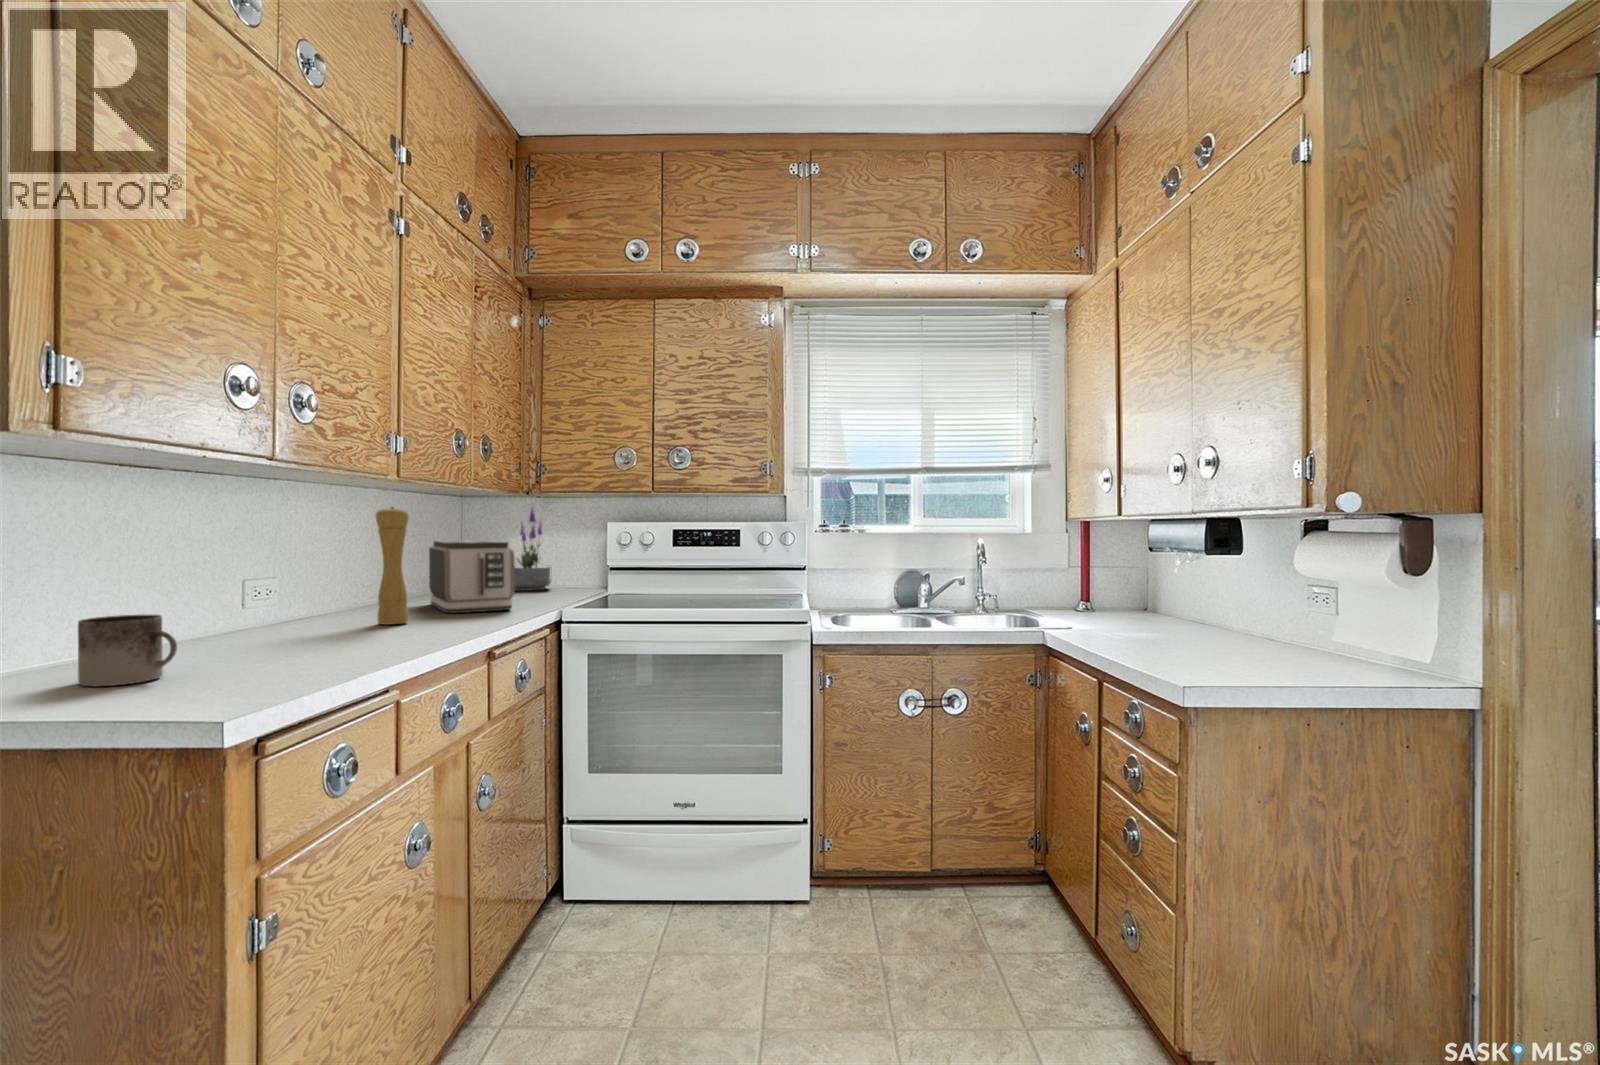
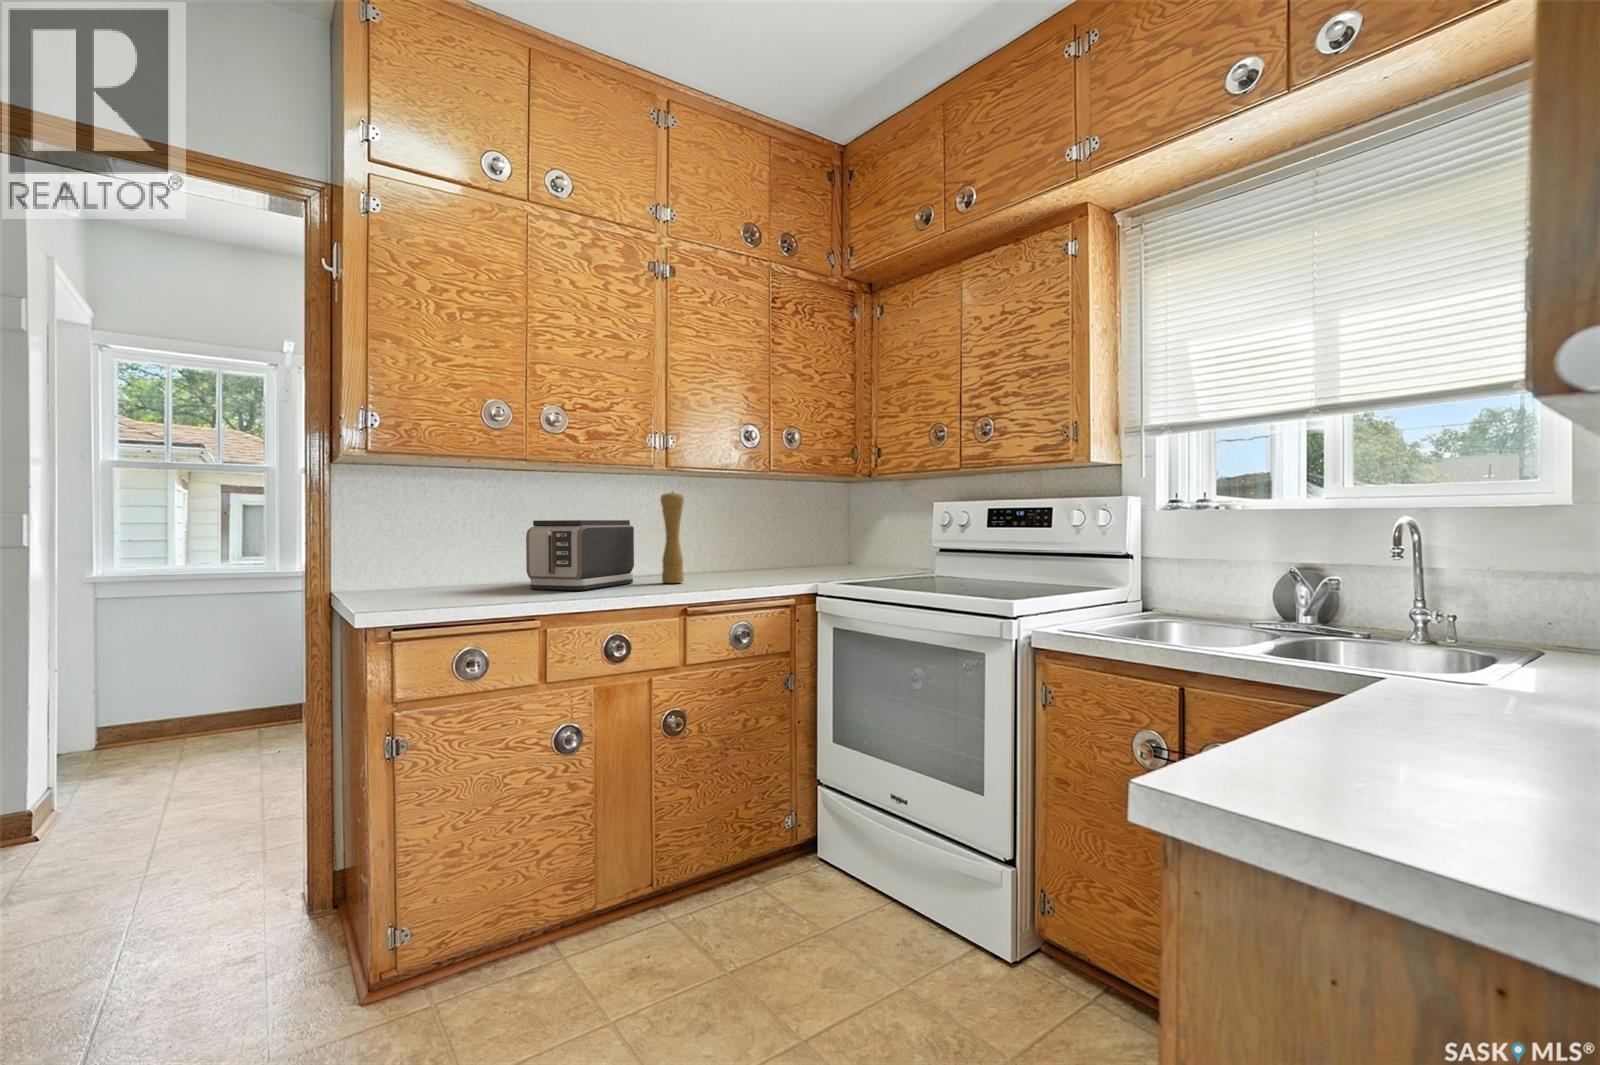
potted plant: present [515,505,551,591] -> none [875,486,925,571]
toaster: present [429,540,515,613] -> present [526,520,634,590]
mug: present [78,614,177,686] -> none [413,557,453,595]

